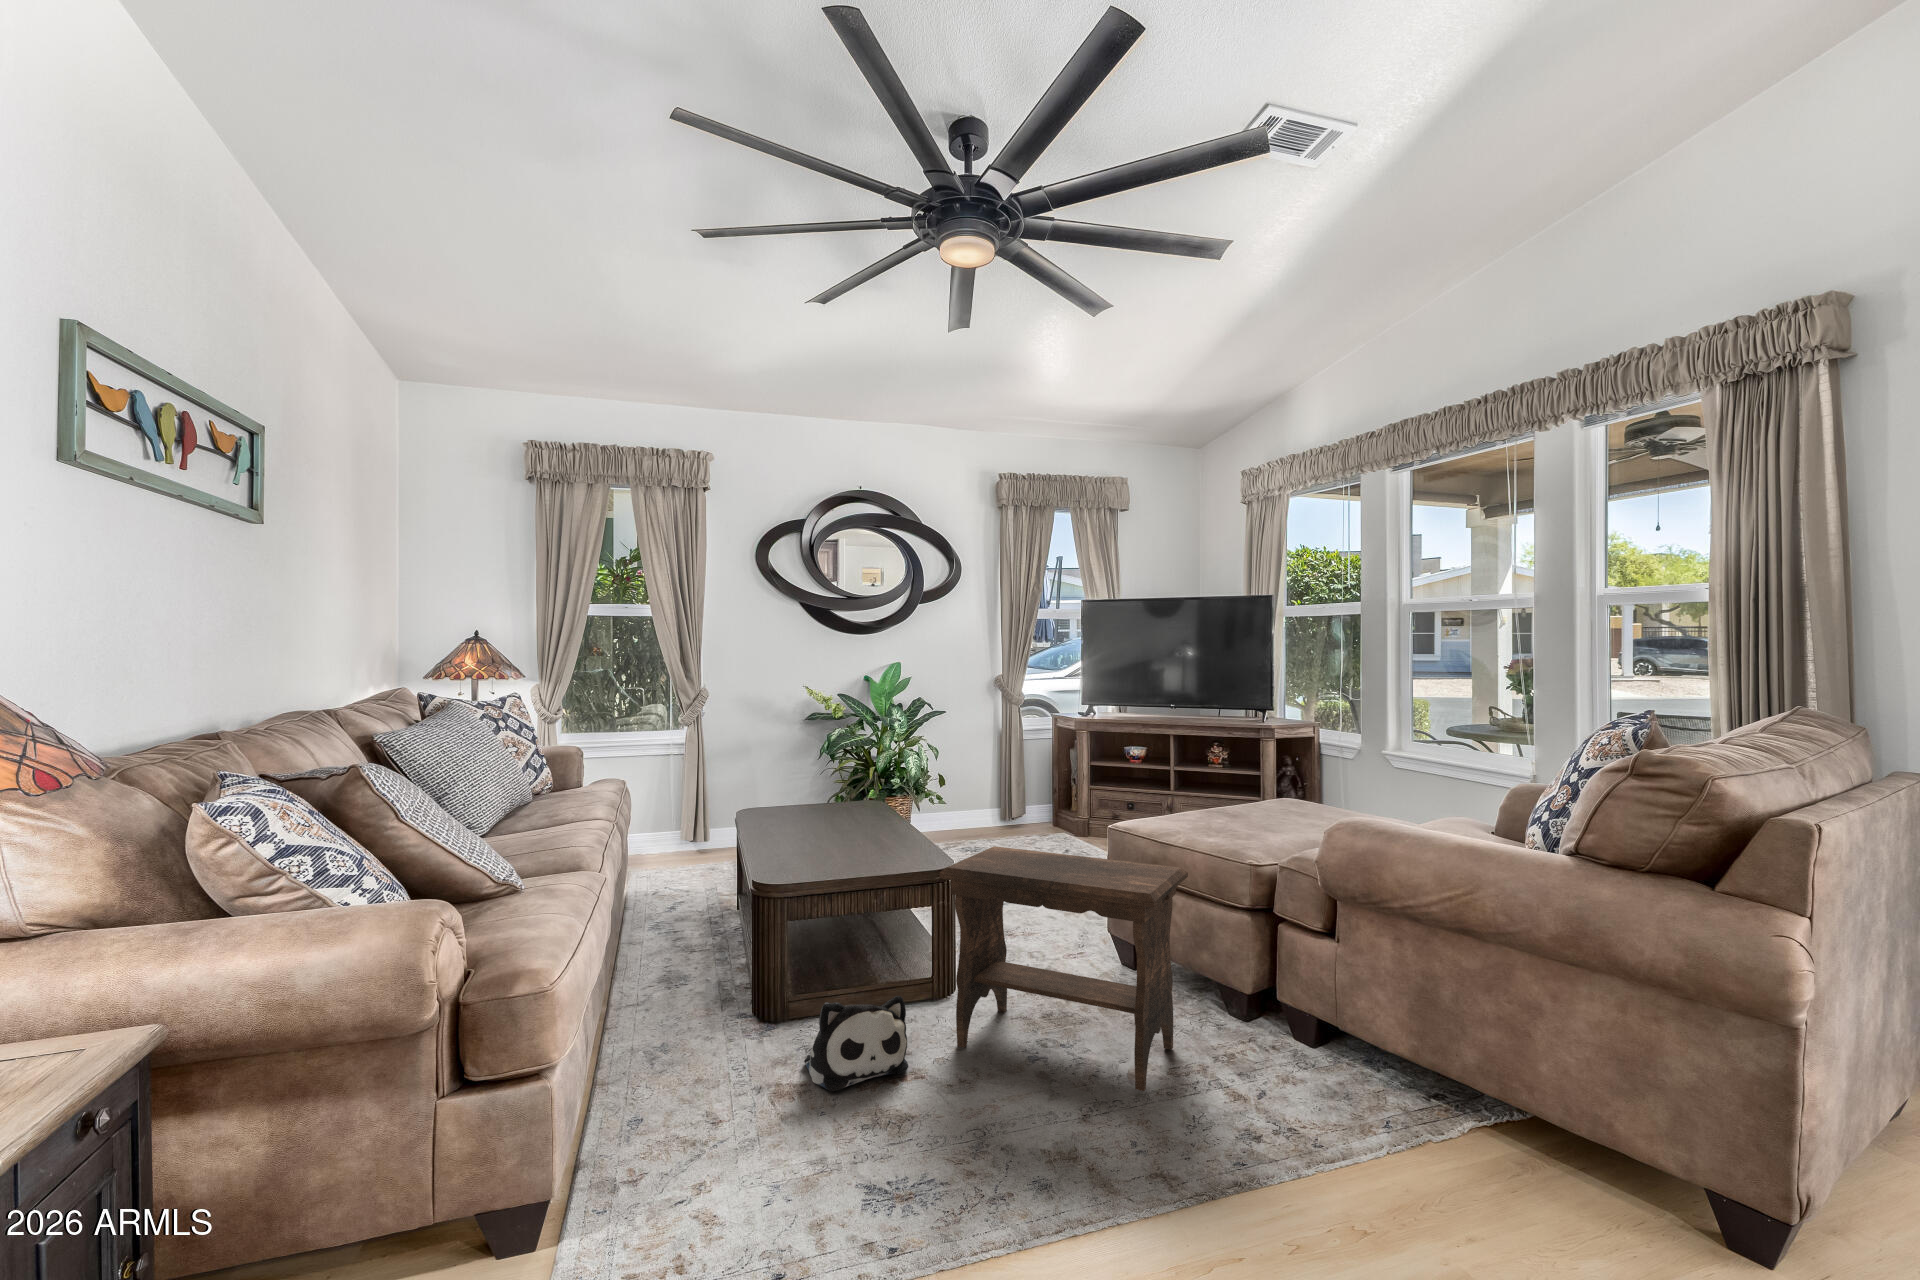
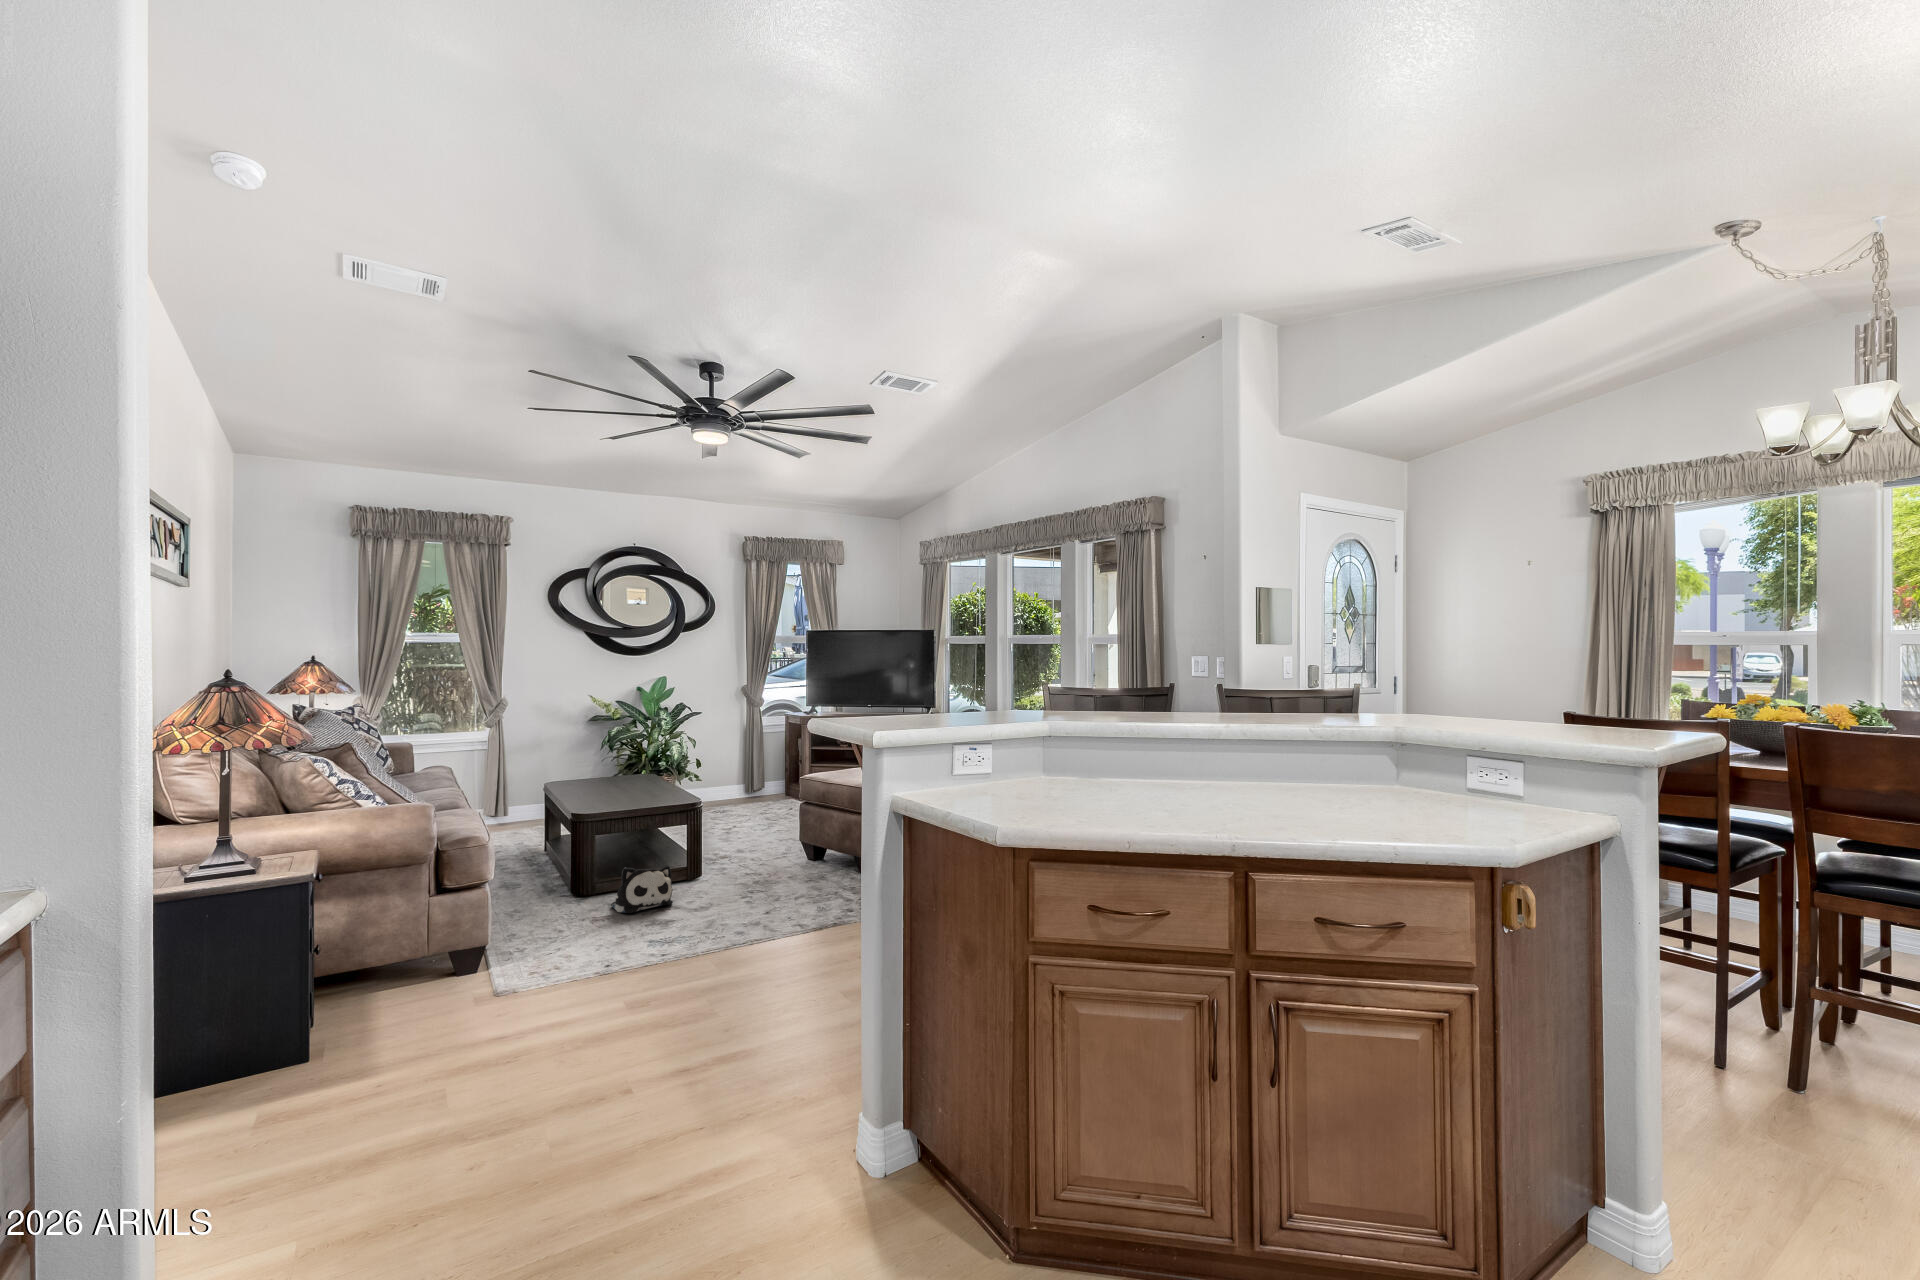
footstool: present [939,846,1188,1091] -> none [691,786,833,901]

